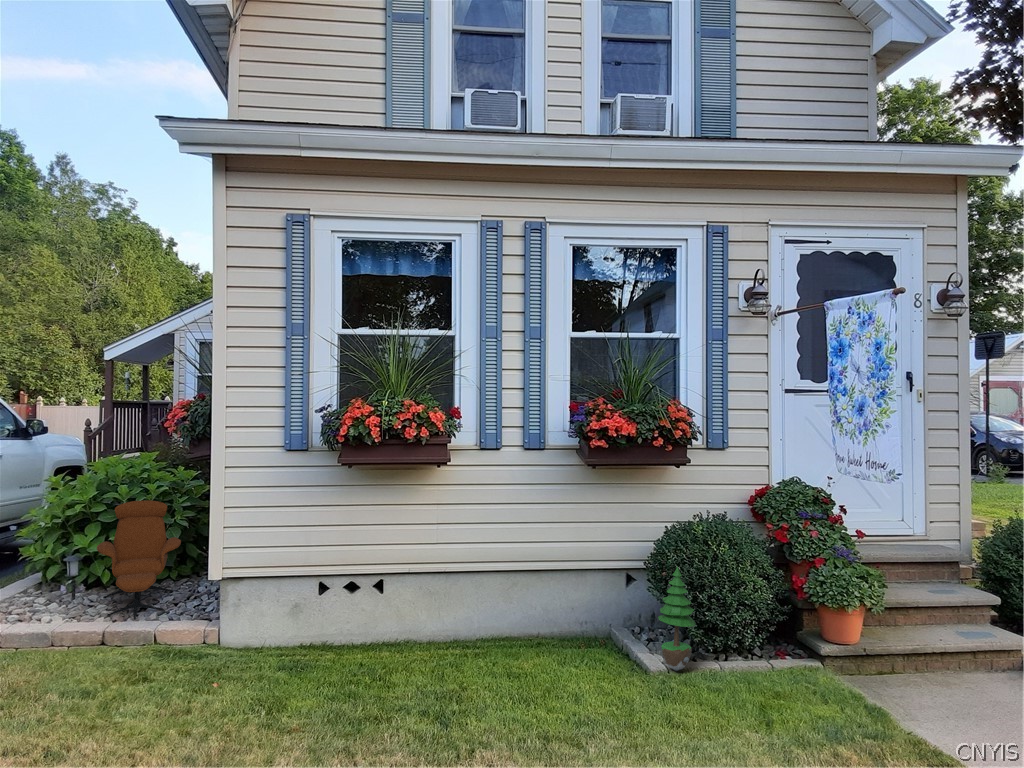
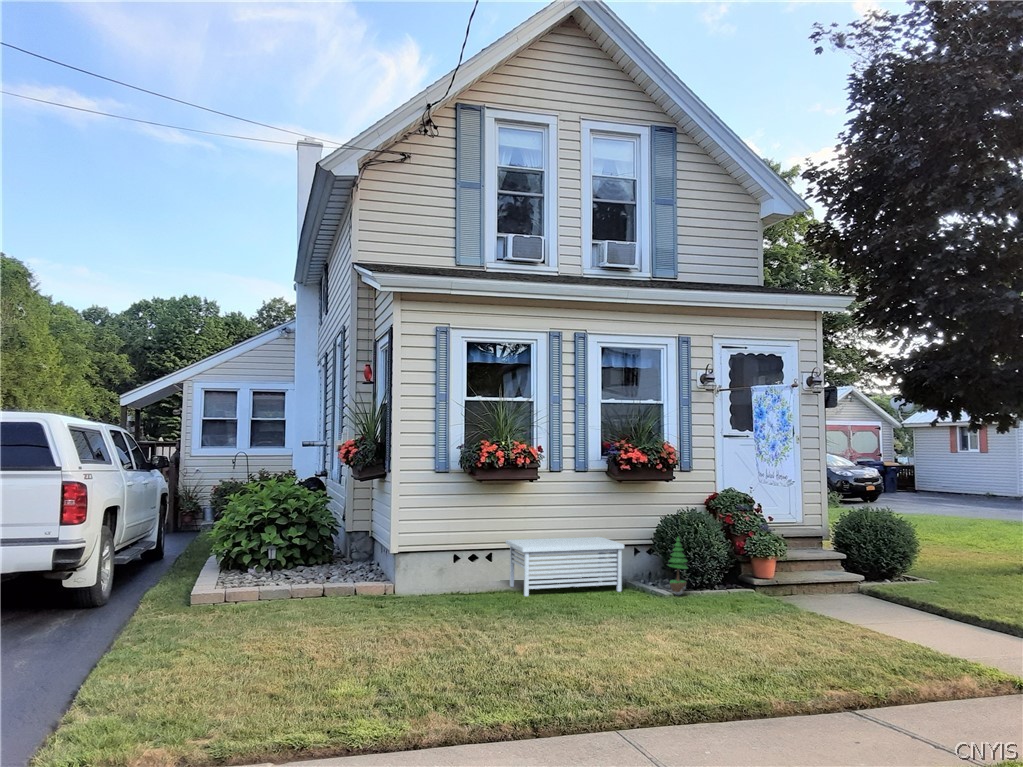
lounge chair: present [97,500,181,620] -> none [280,511,337,586]
storage bench: none [403,555,588,661] -> present [506,537,624,596]

